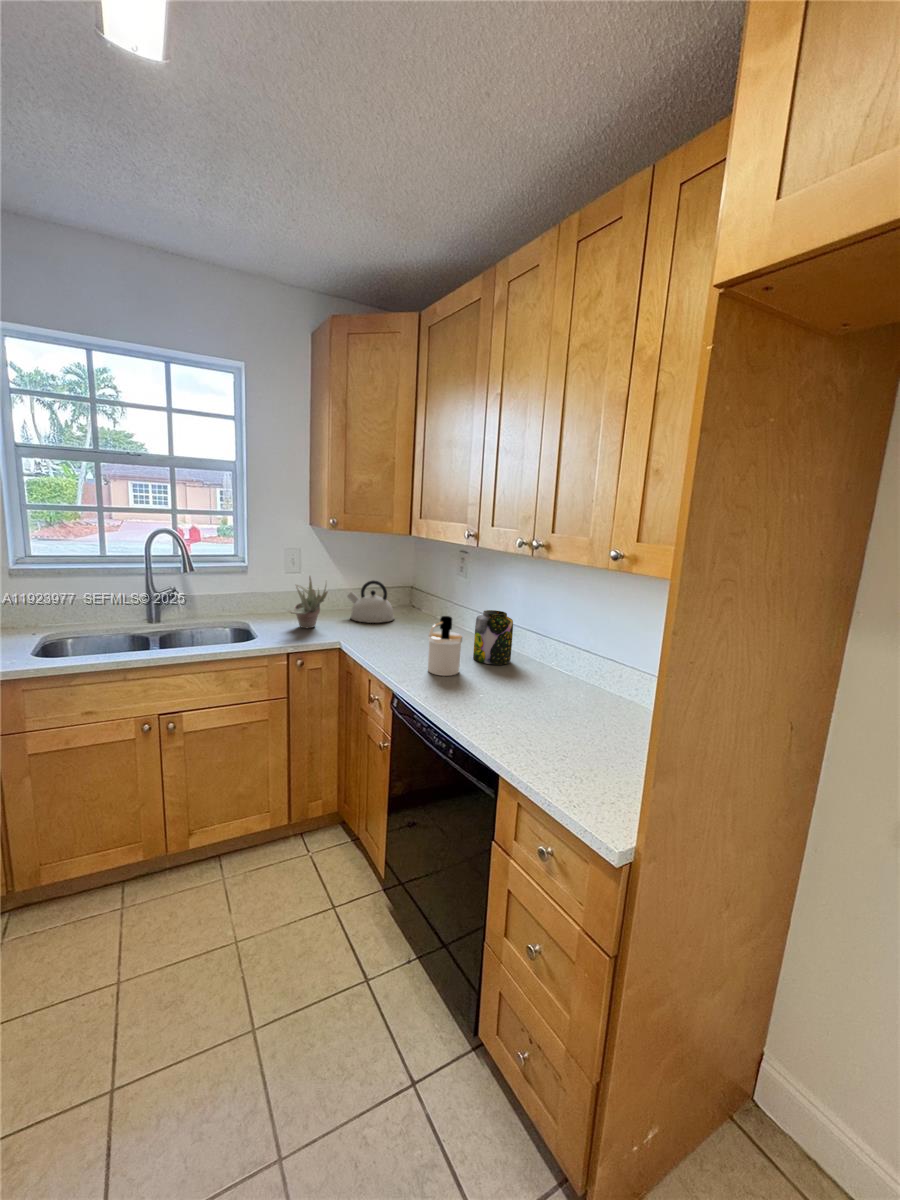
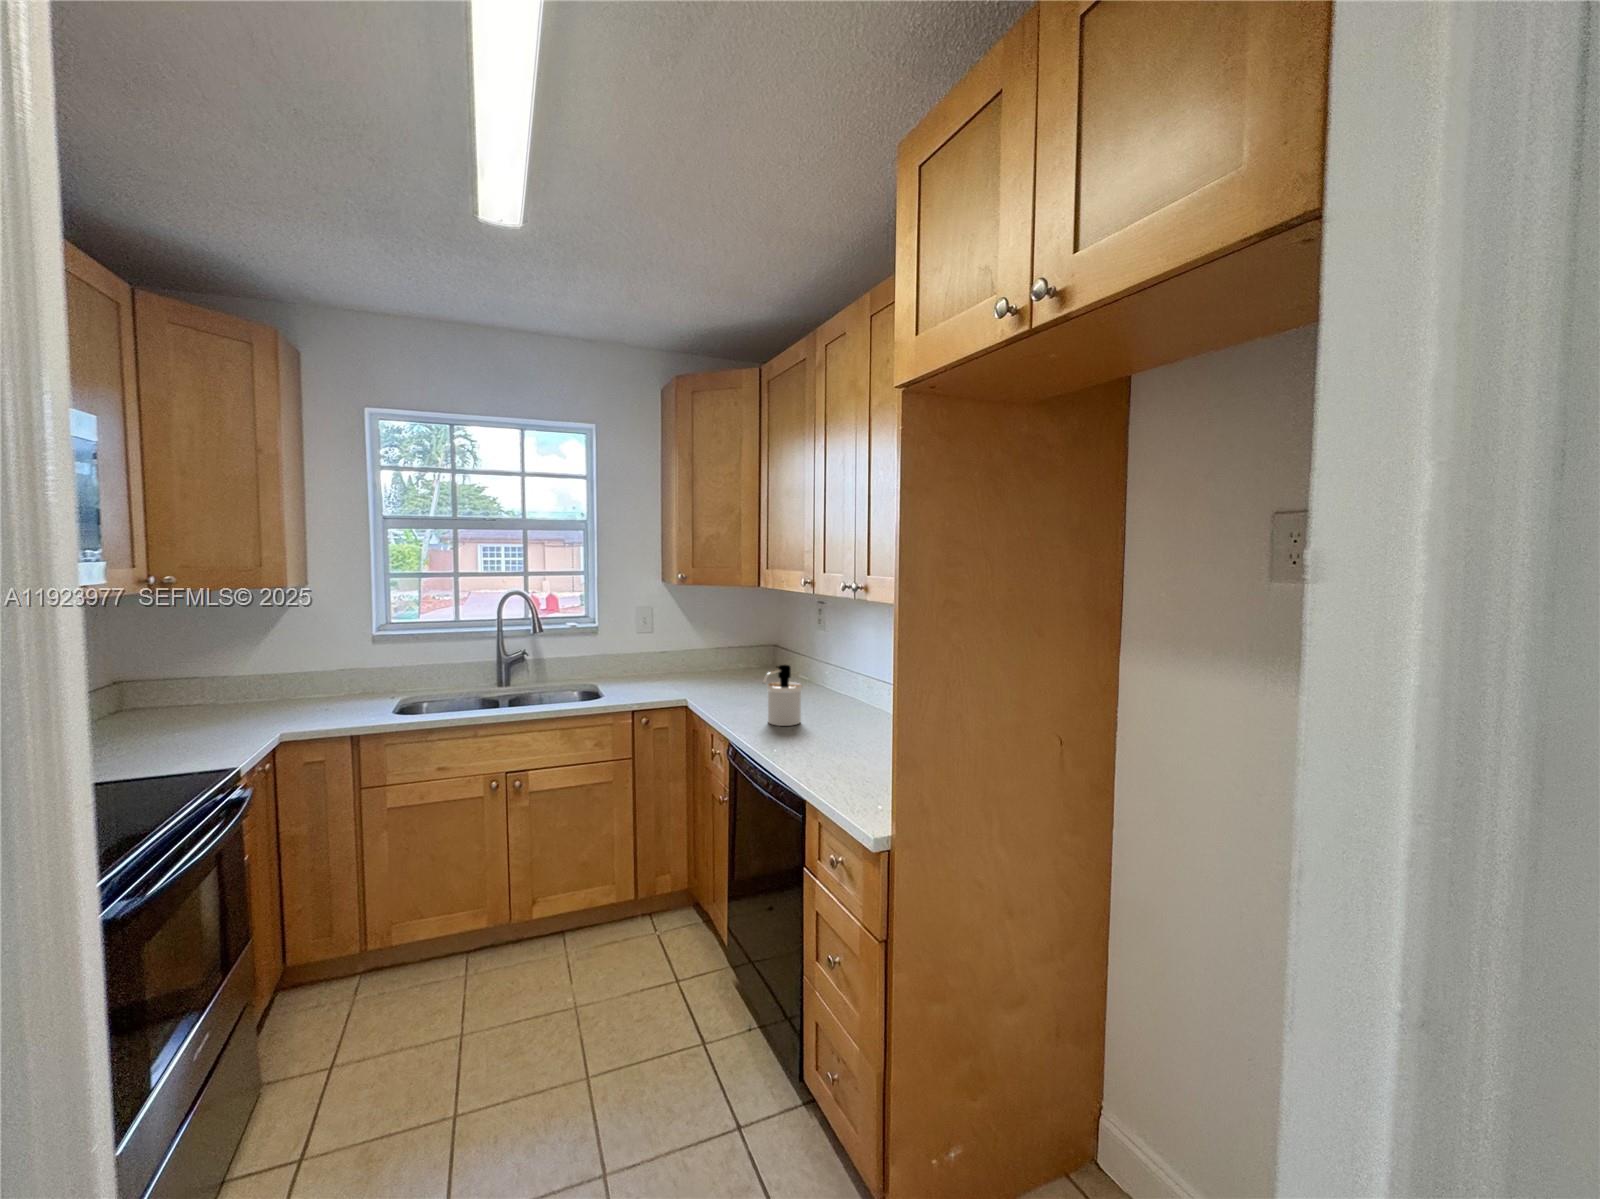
succulent plant: present [289,576,328,628] -> none [634,632,676,689]
kettle: present [347,580,394,623] -> none [700,637,752,683]
jar: present [473,610,513,665] -> none [822,660,861,717]

